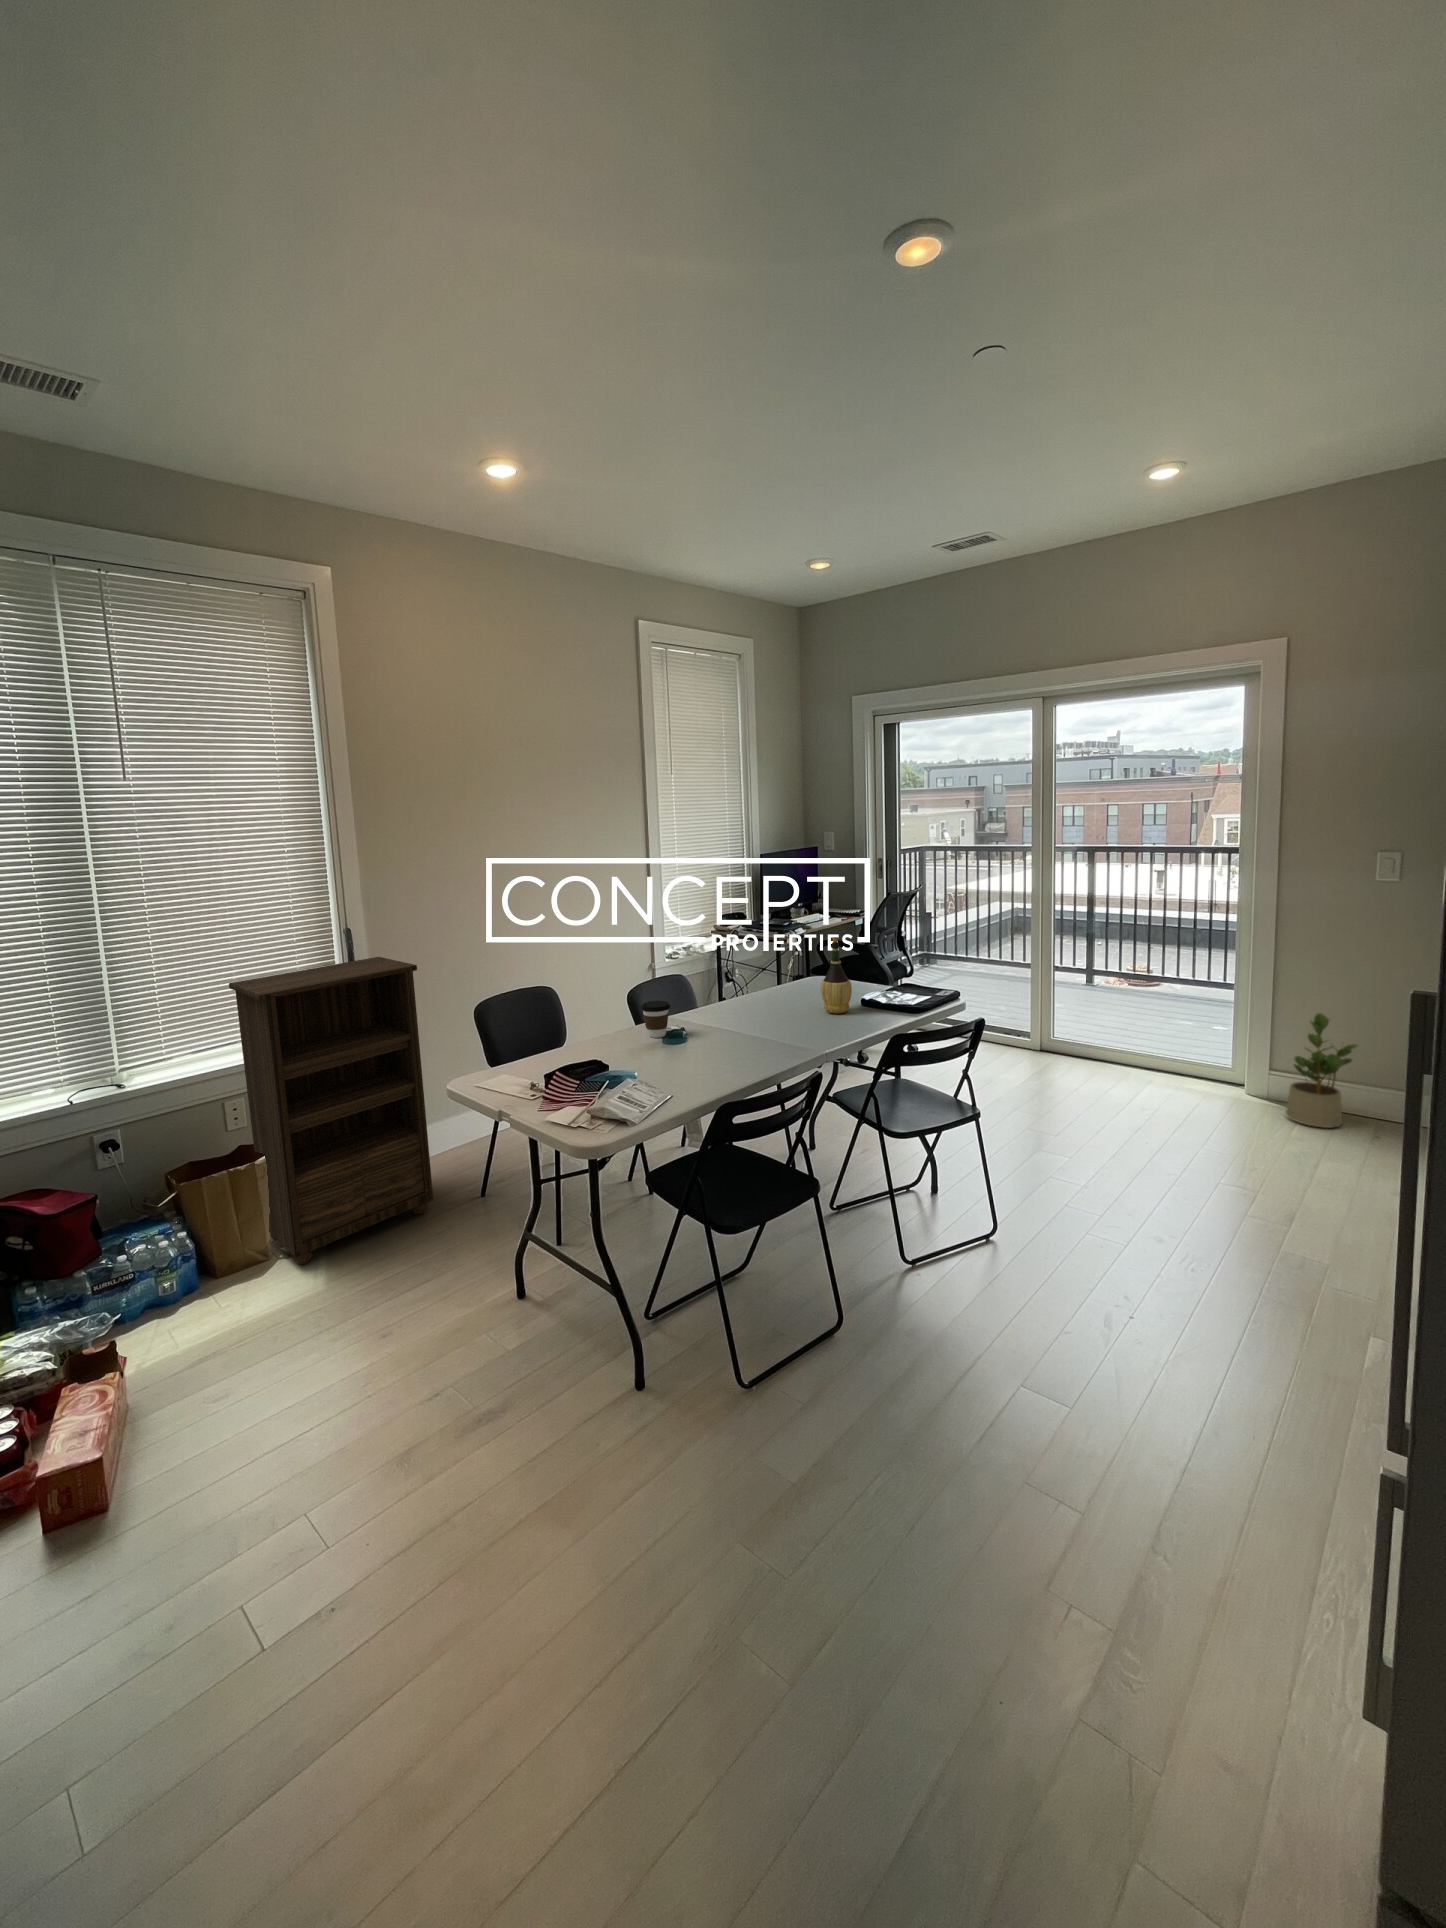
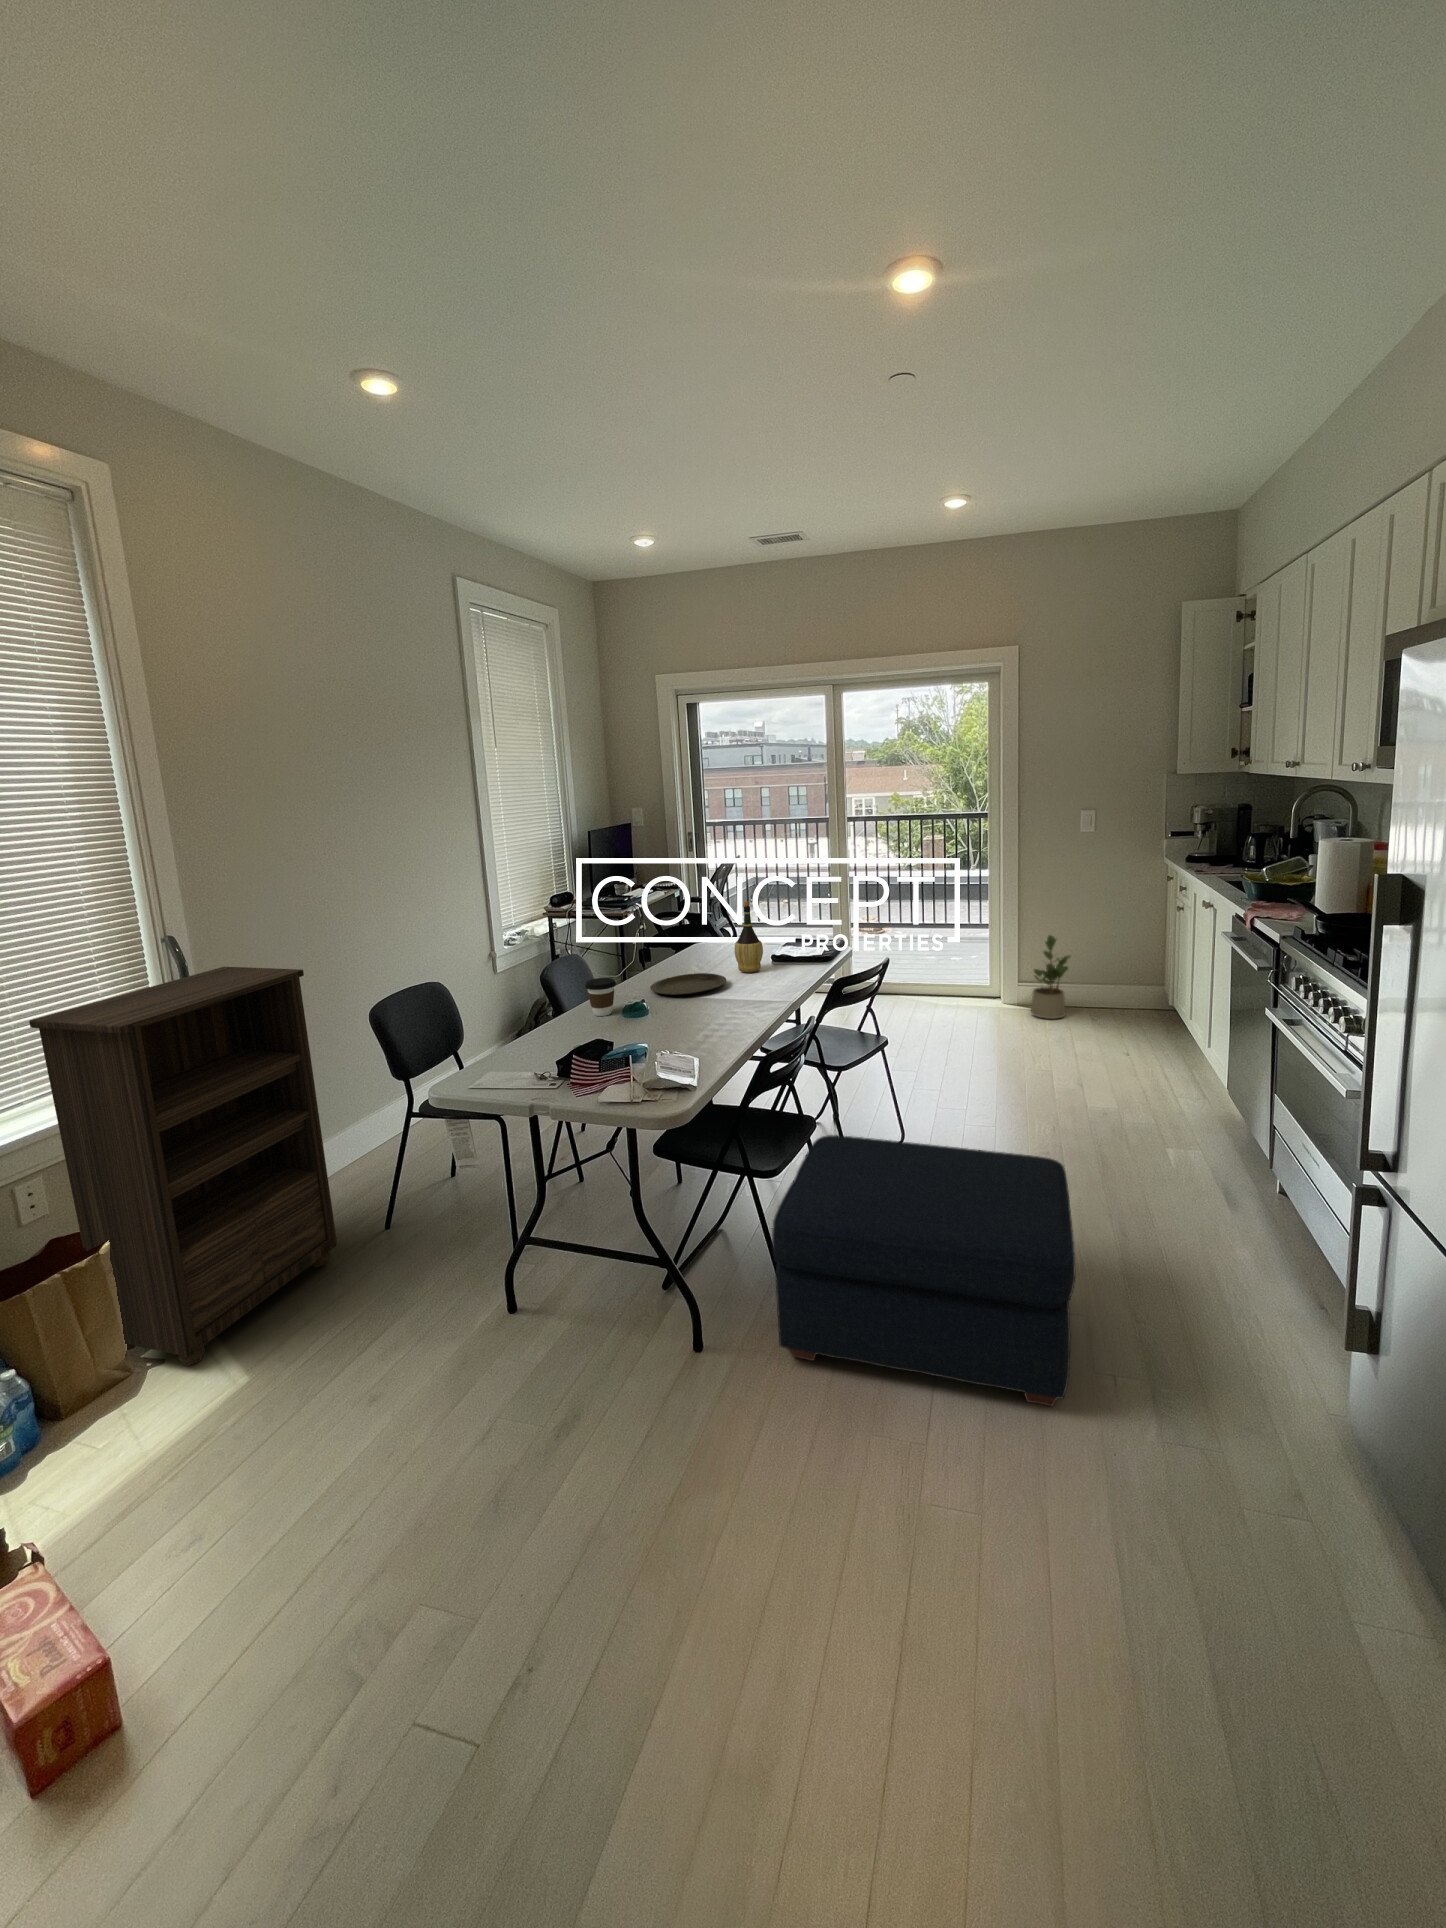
plate: none [720,1007,799,1028] -> present [650,973,726,996]
ottoman: none [687,1205,1082,1623] -> present [772,1135,1075,1406]

